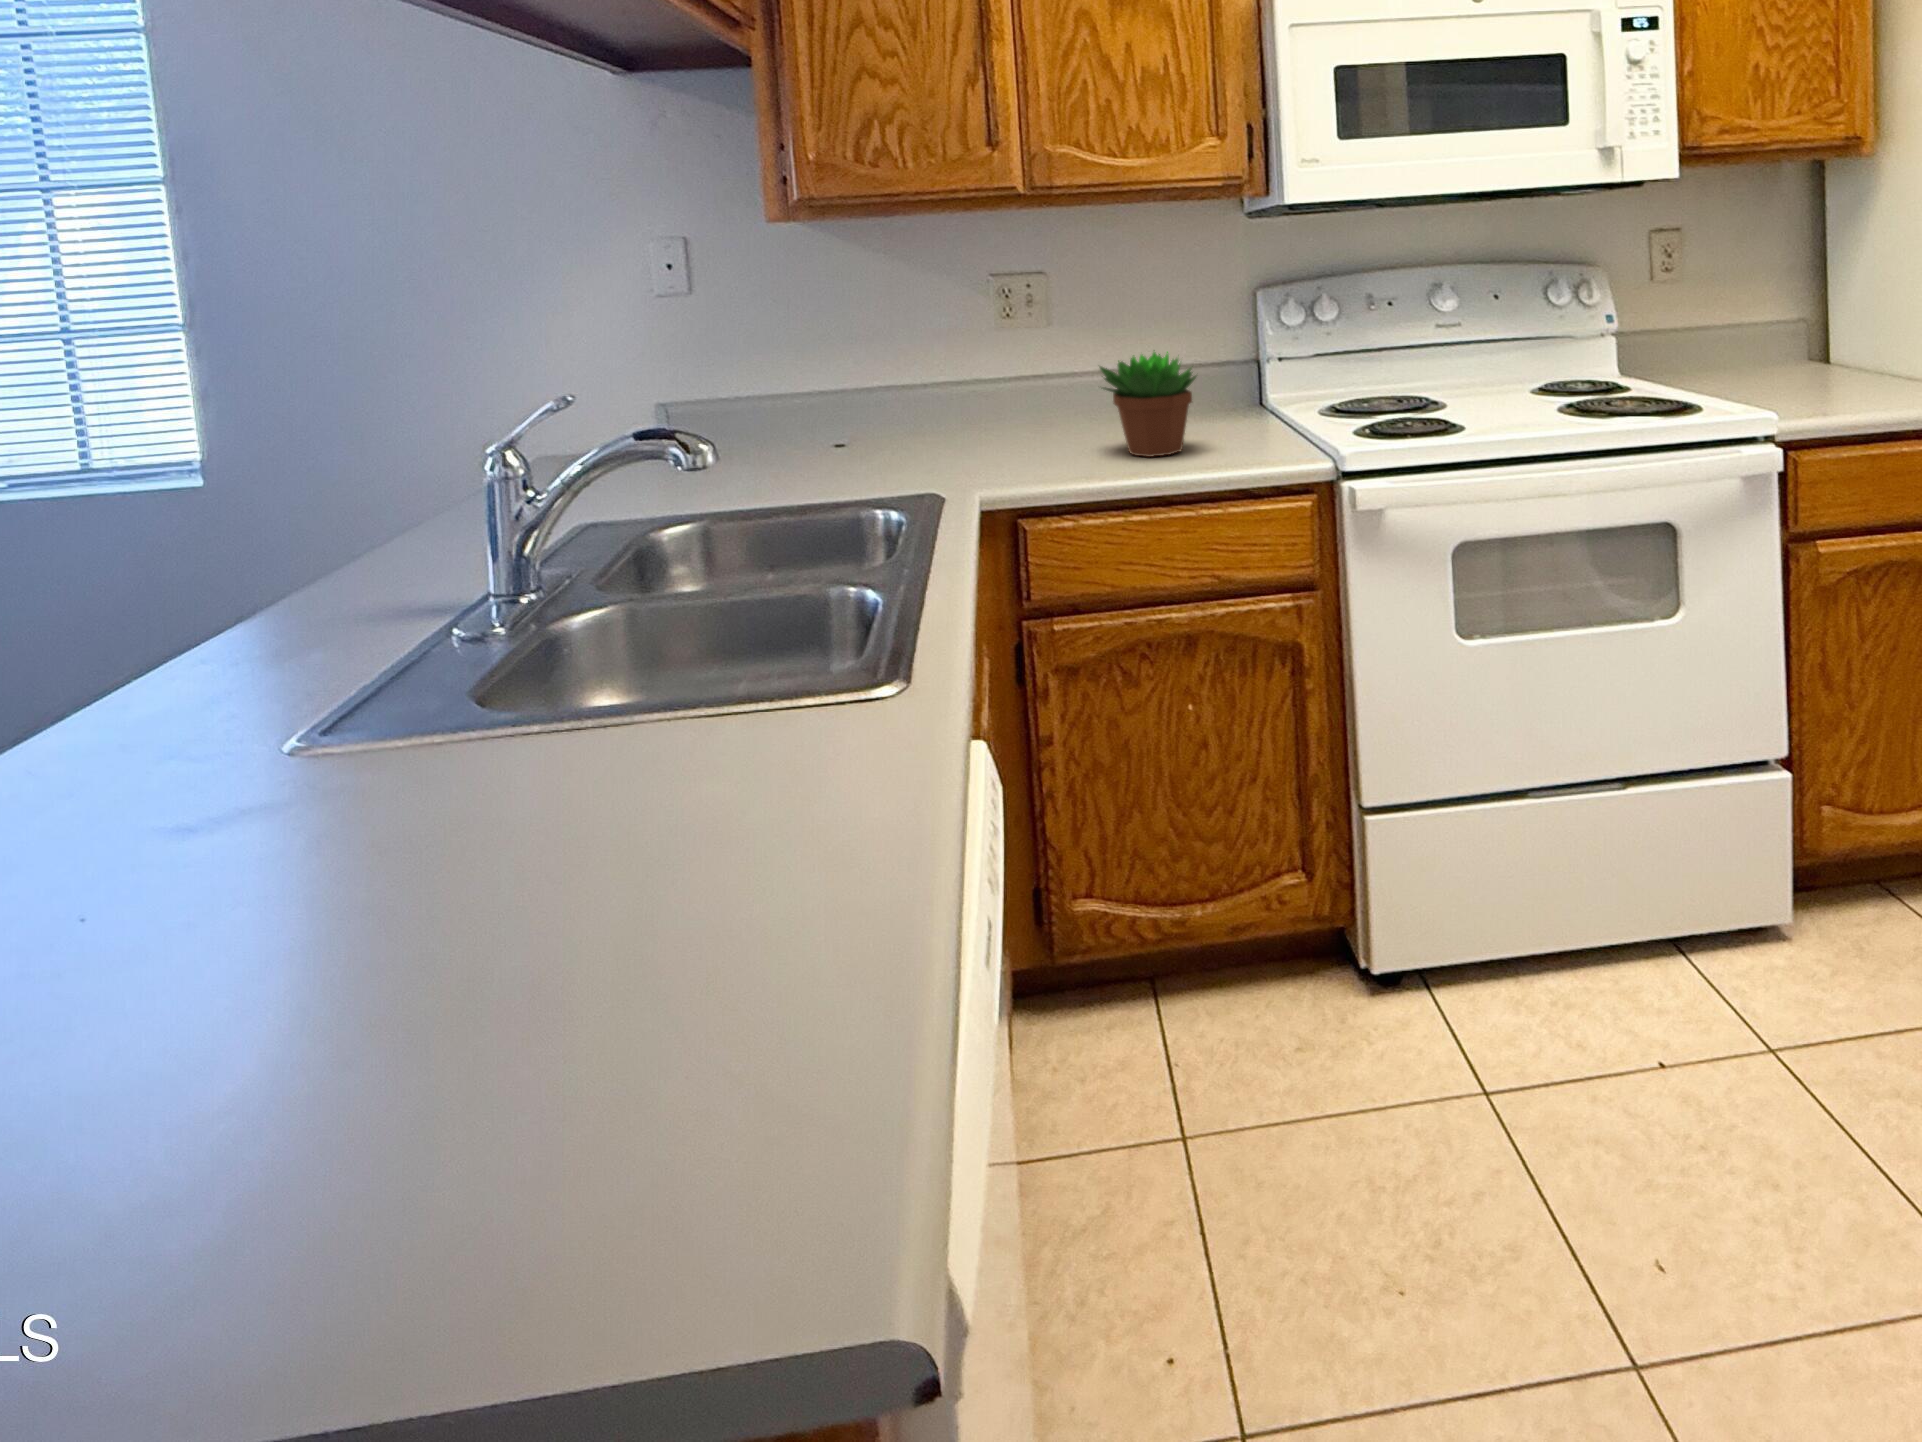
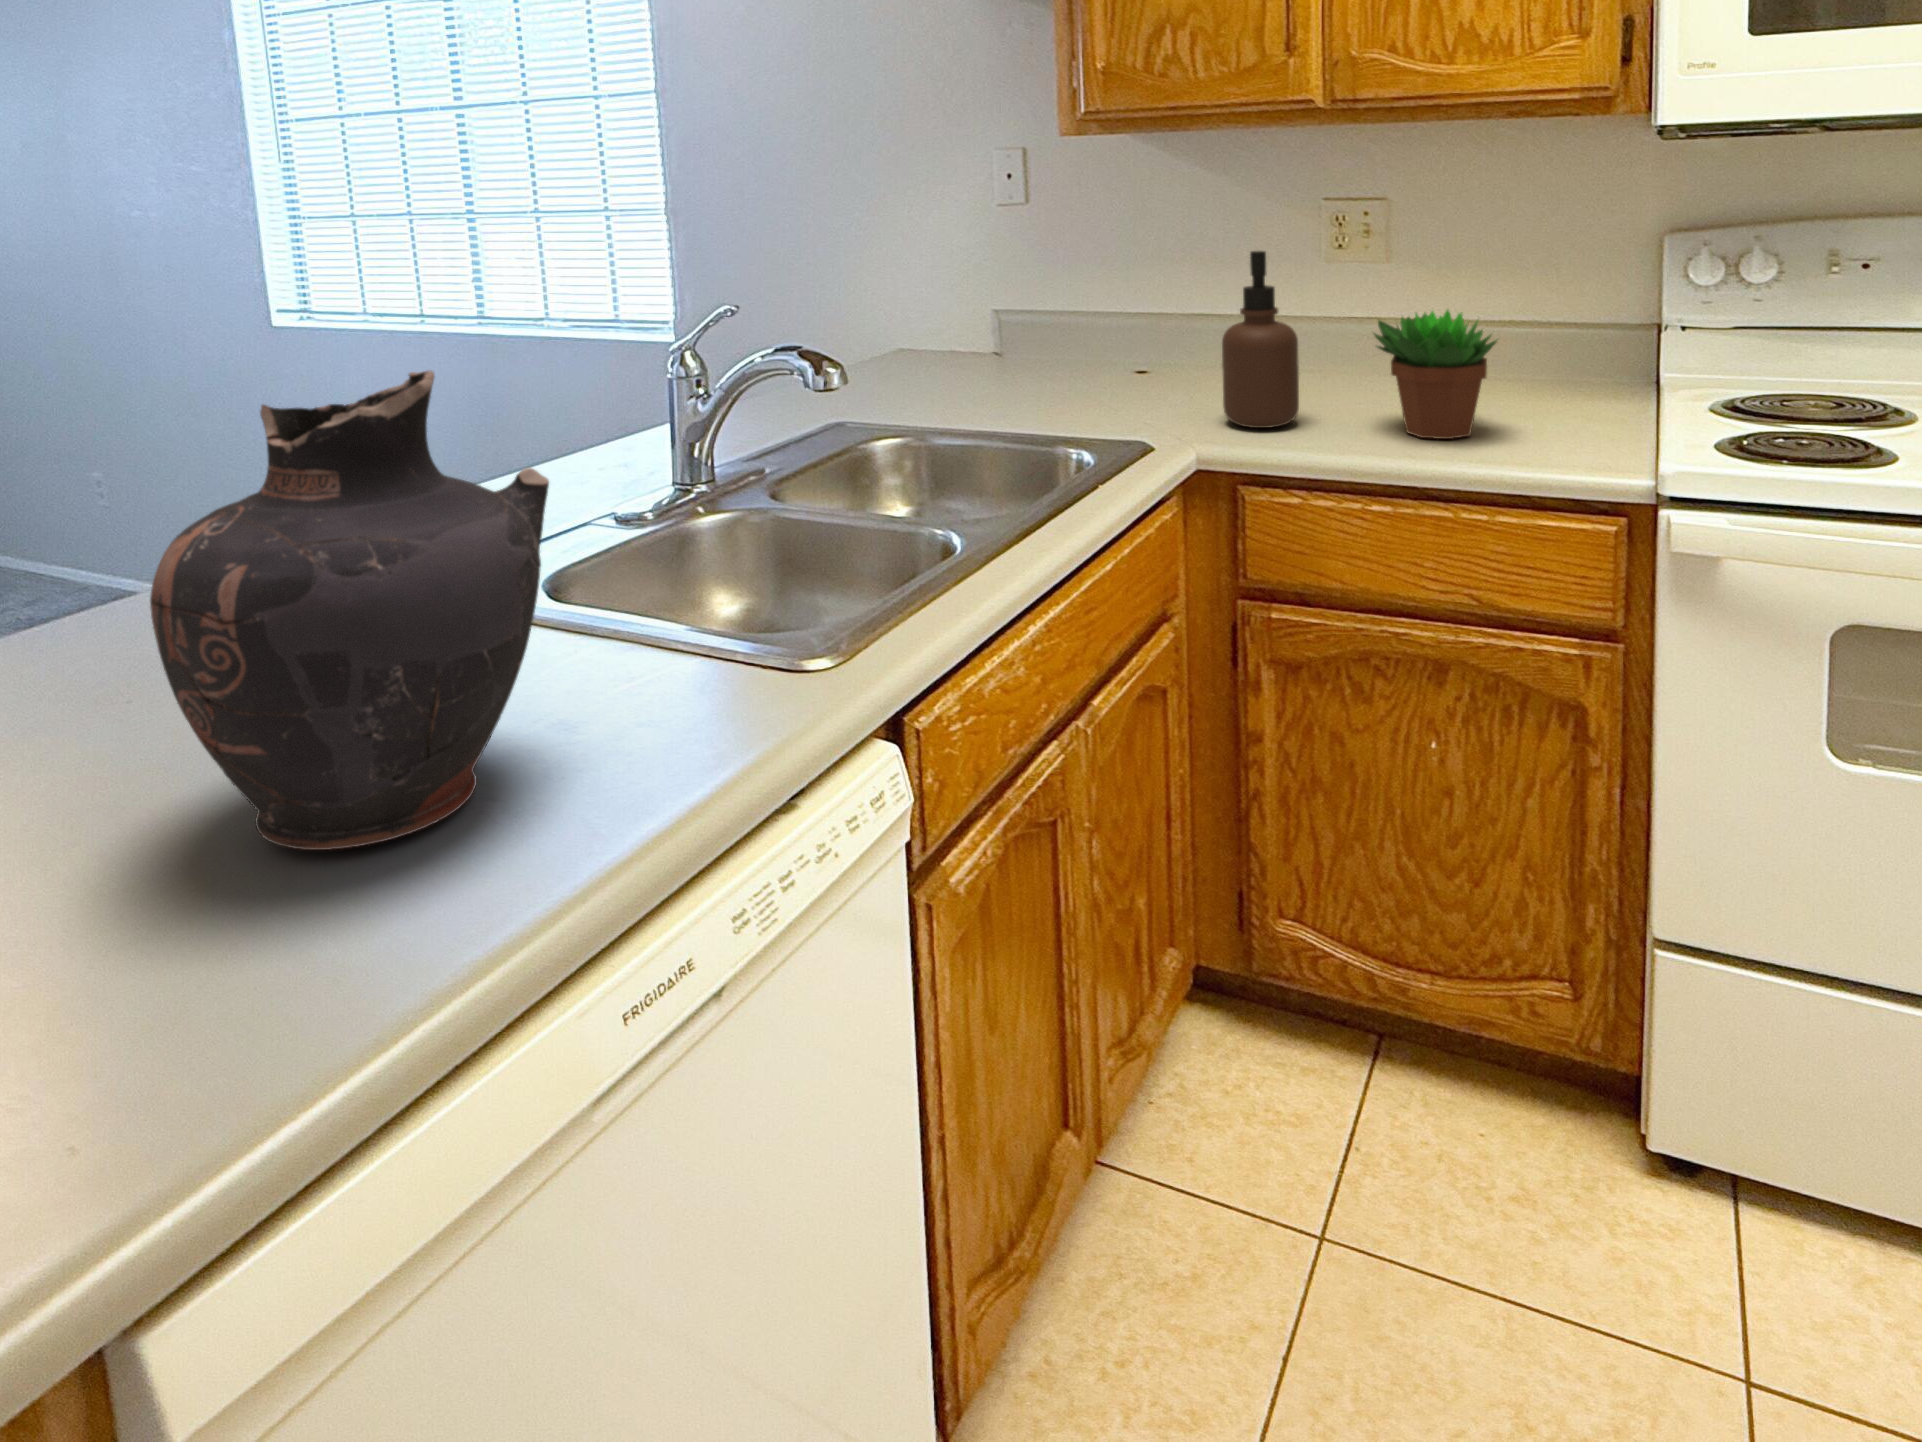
soap dispenser: none [973,313,1043,468] -> present [1222,251,1299,428]
vase: none [354,407,758,927] -> present [150,371,549,850]

